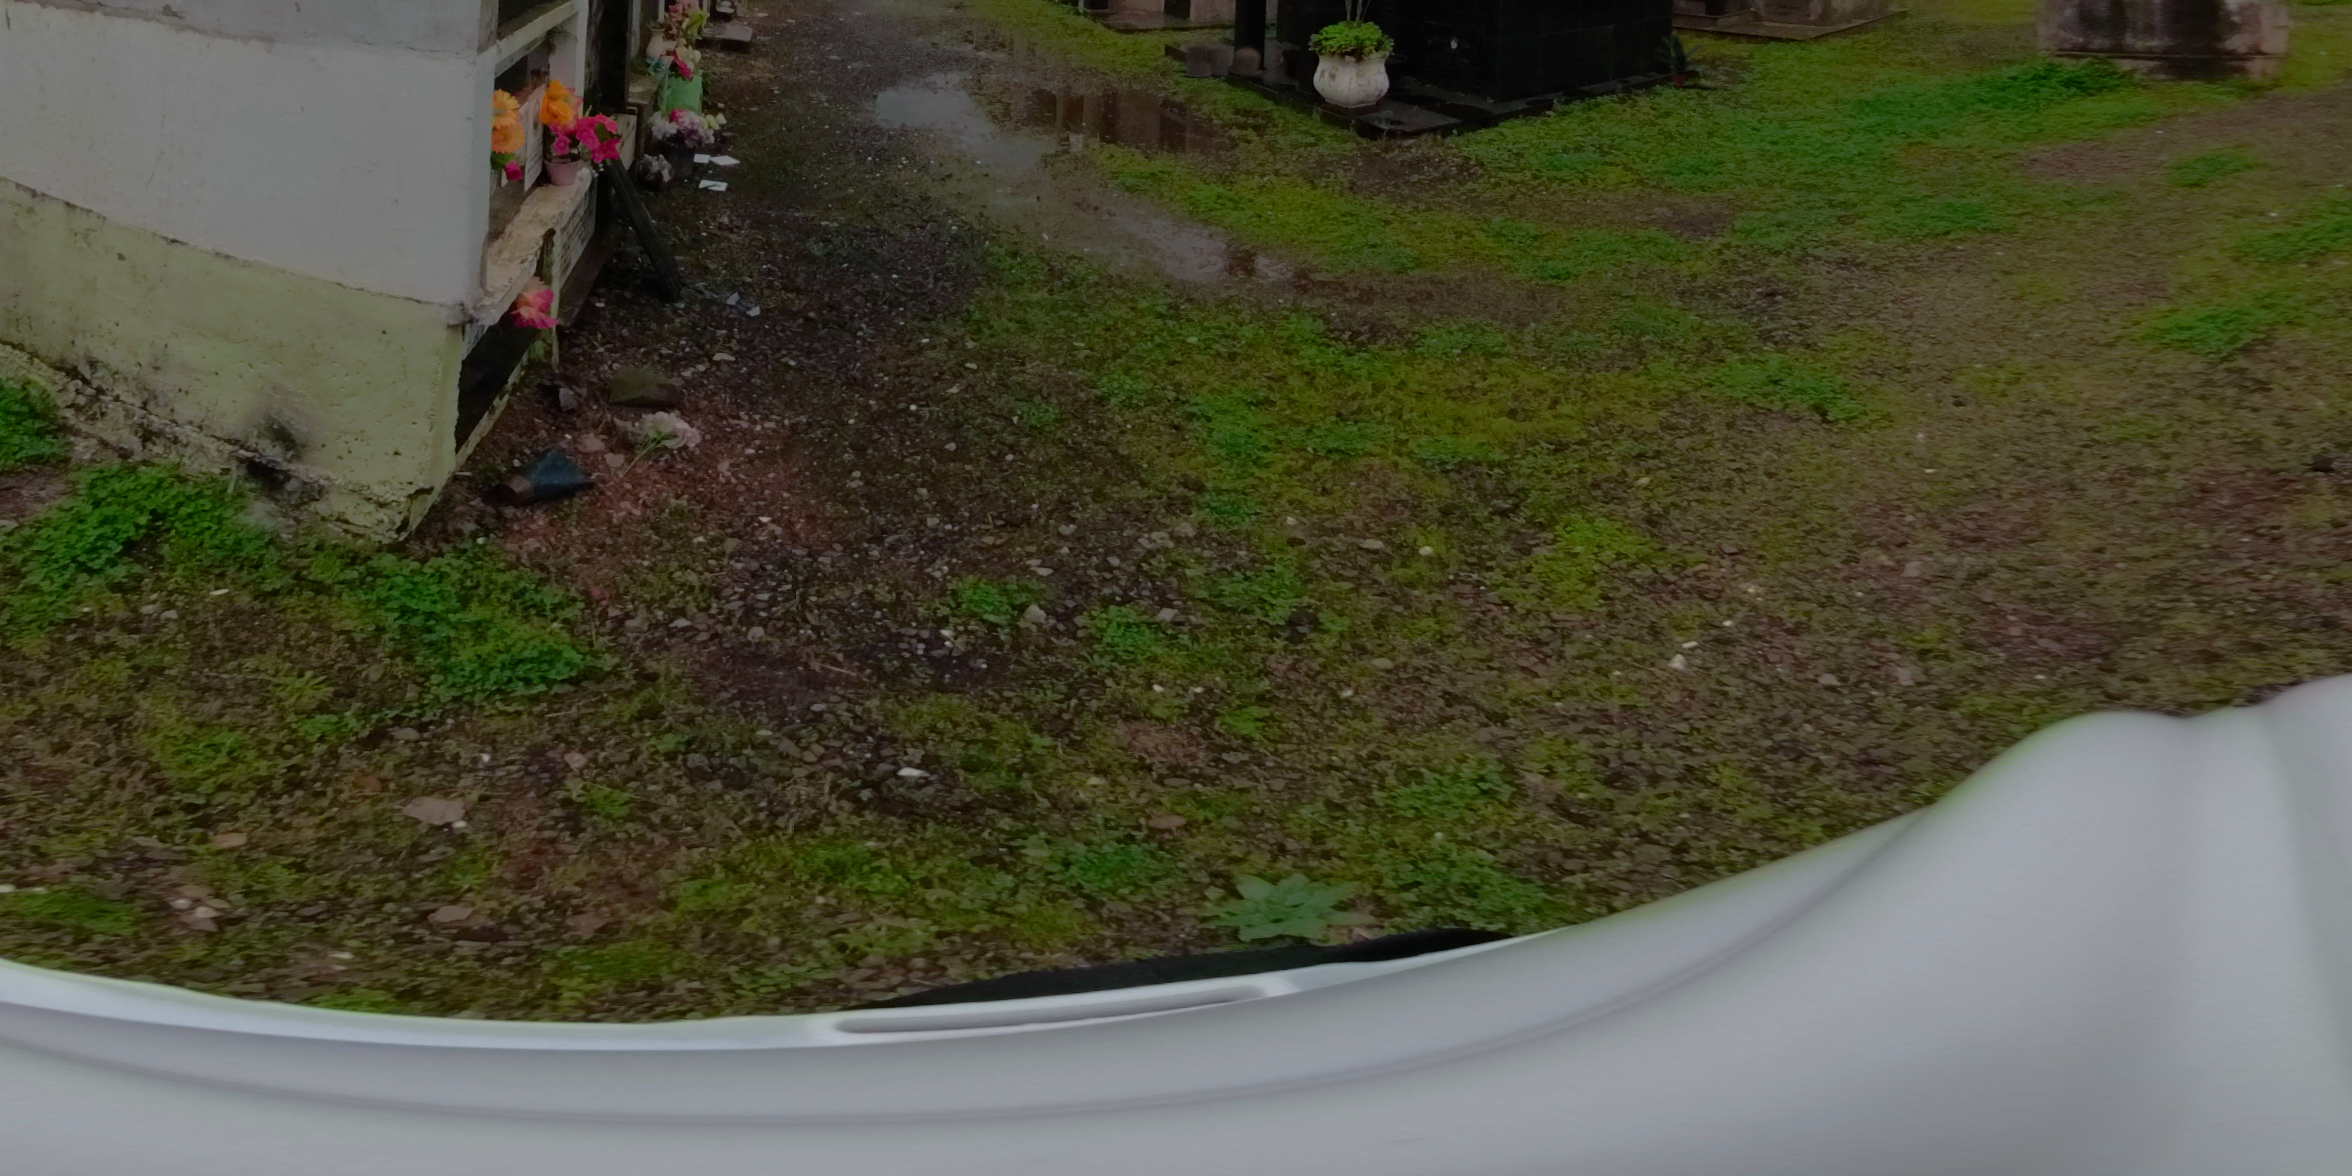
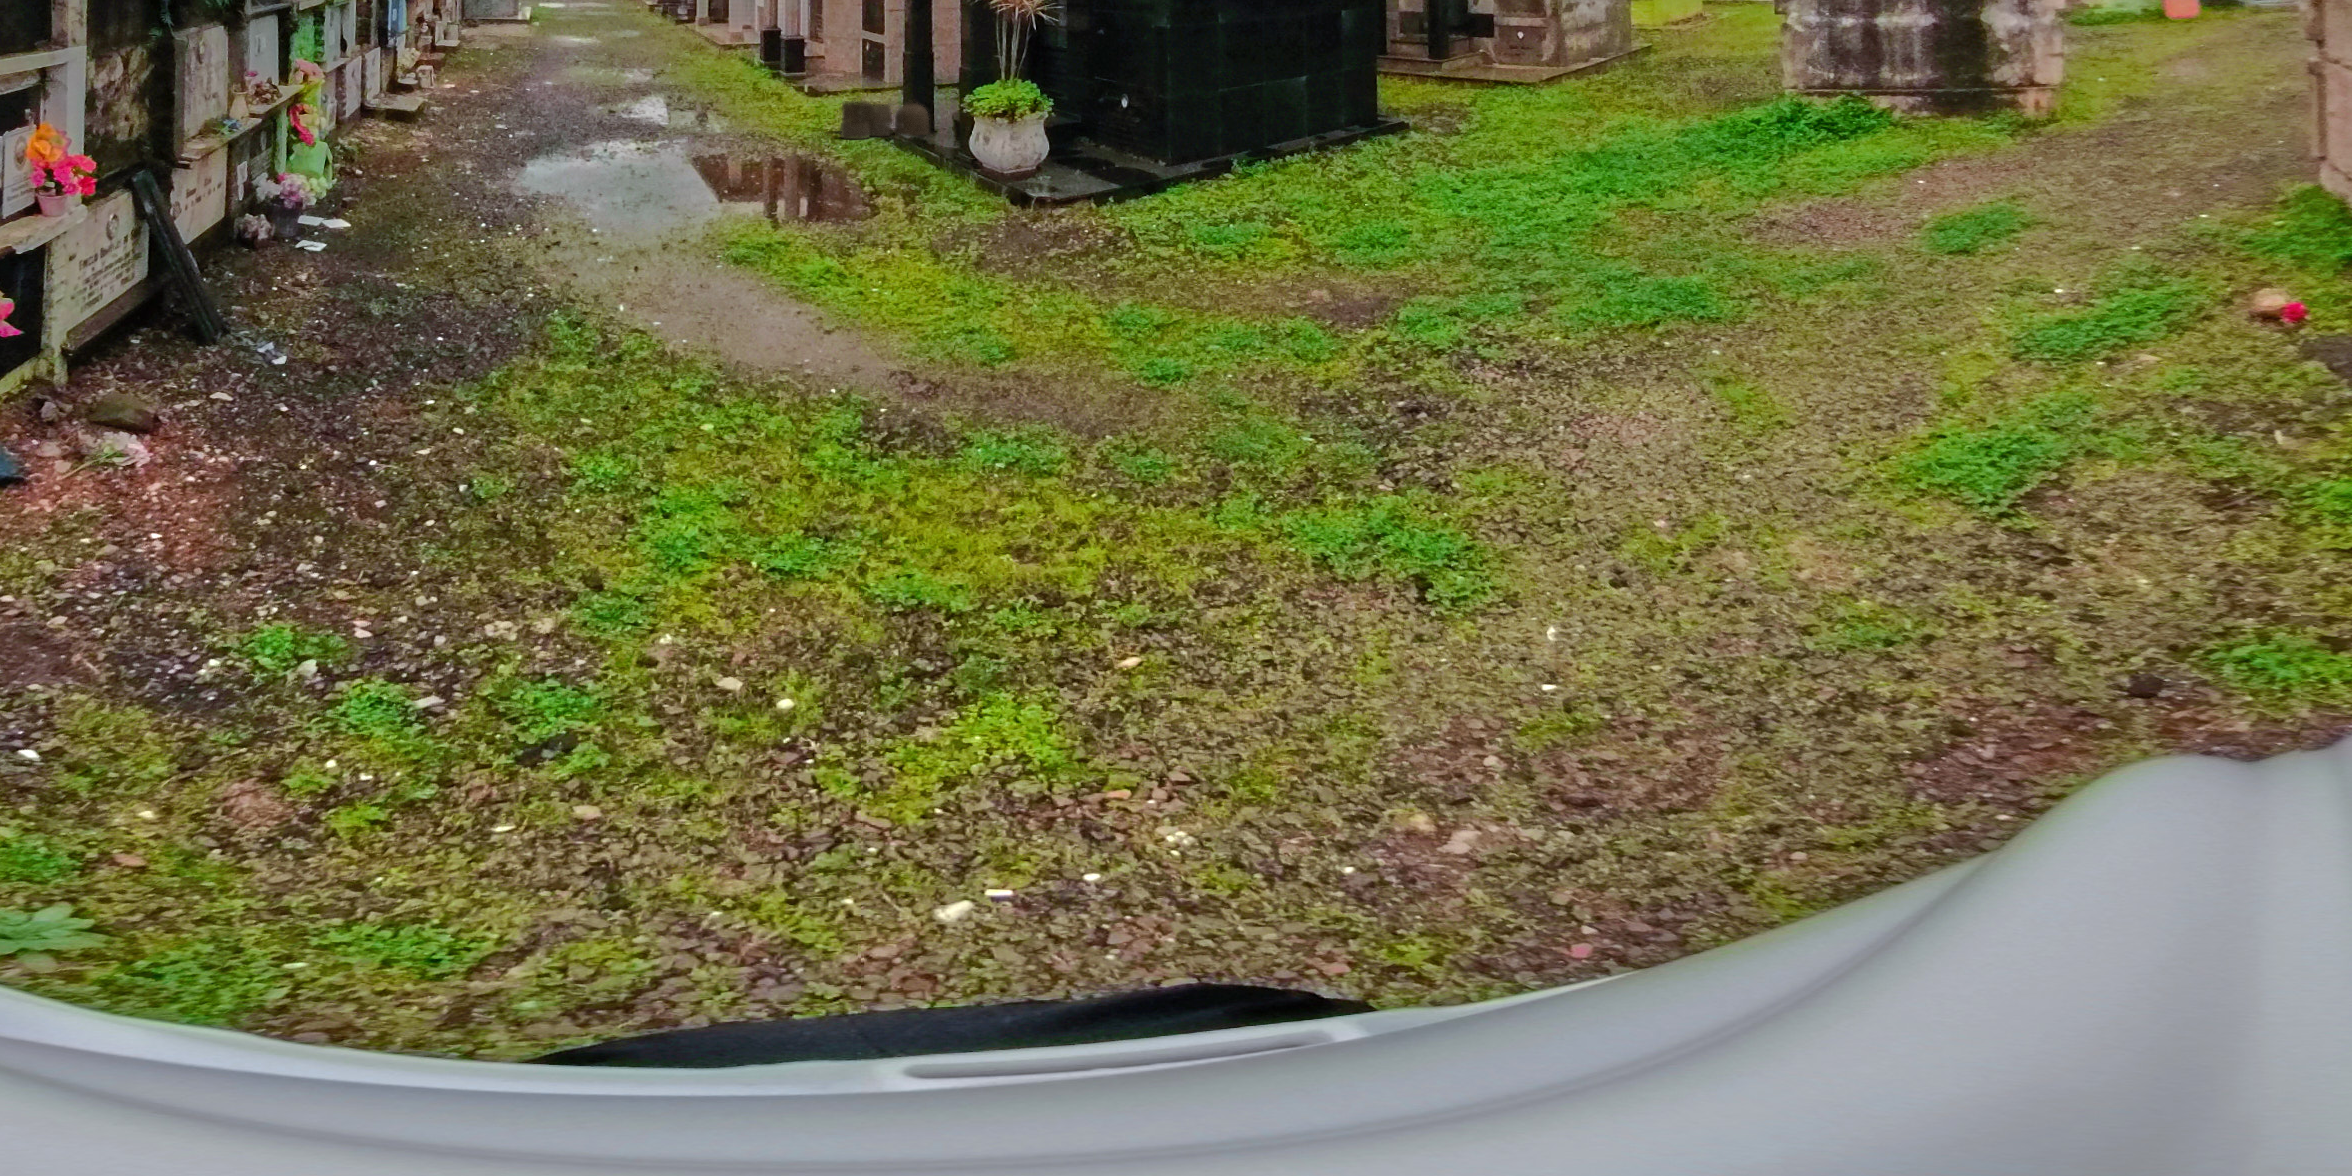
potted plant: present [1656,35,1701,87] -> none [1371,79,1430,138]

